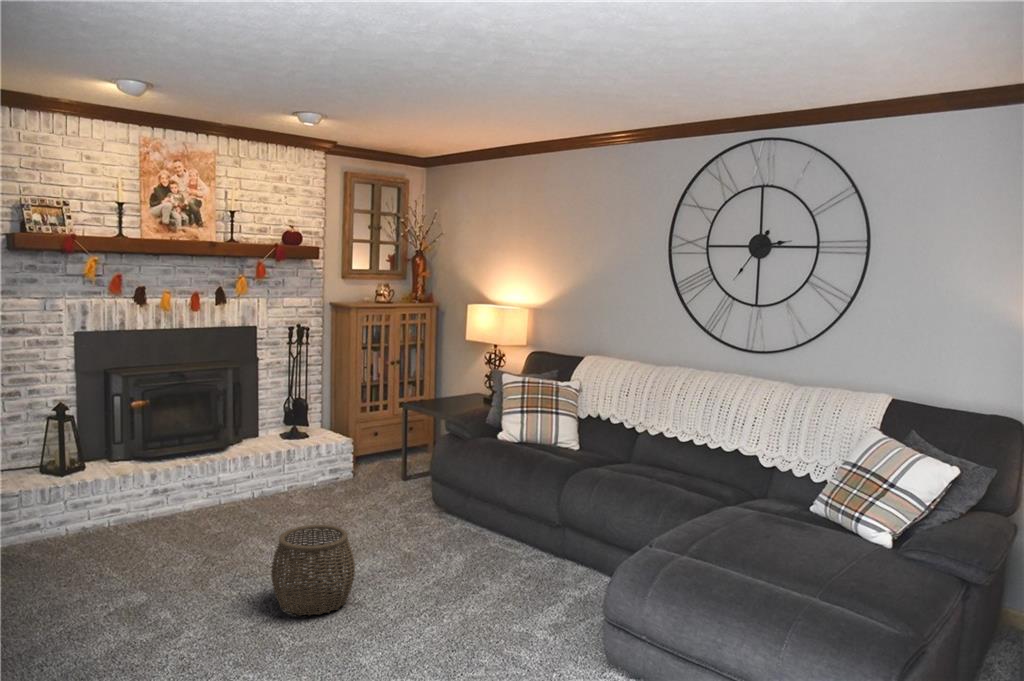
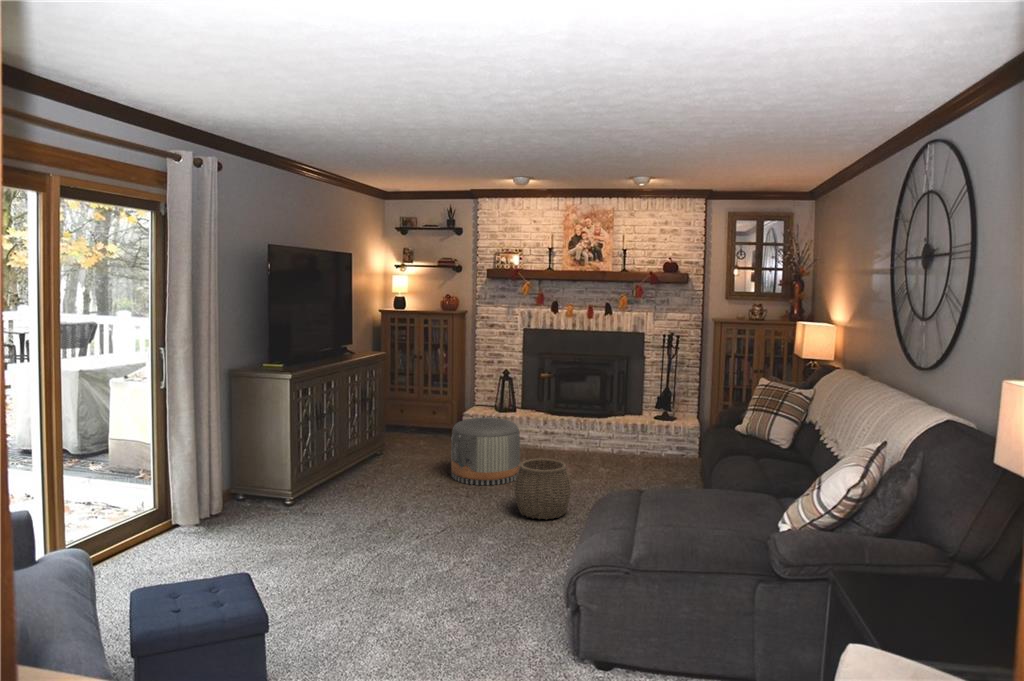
pouf: none [74,484,199,604] -> present [451,418,520,485]

